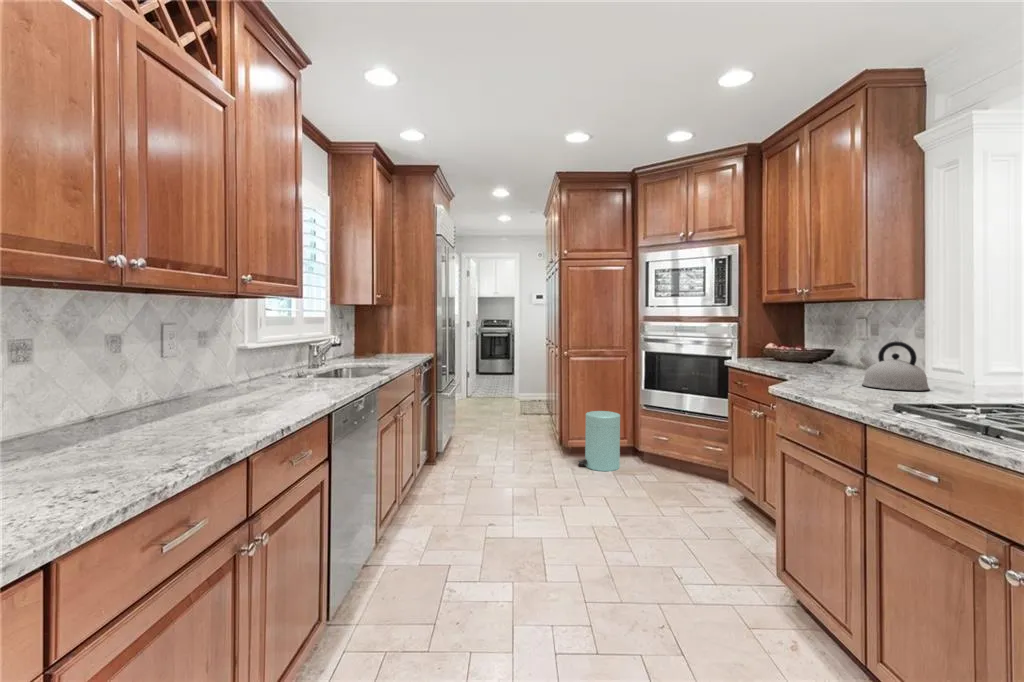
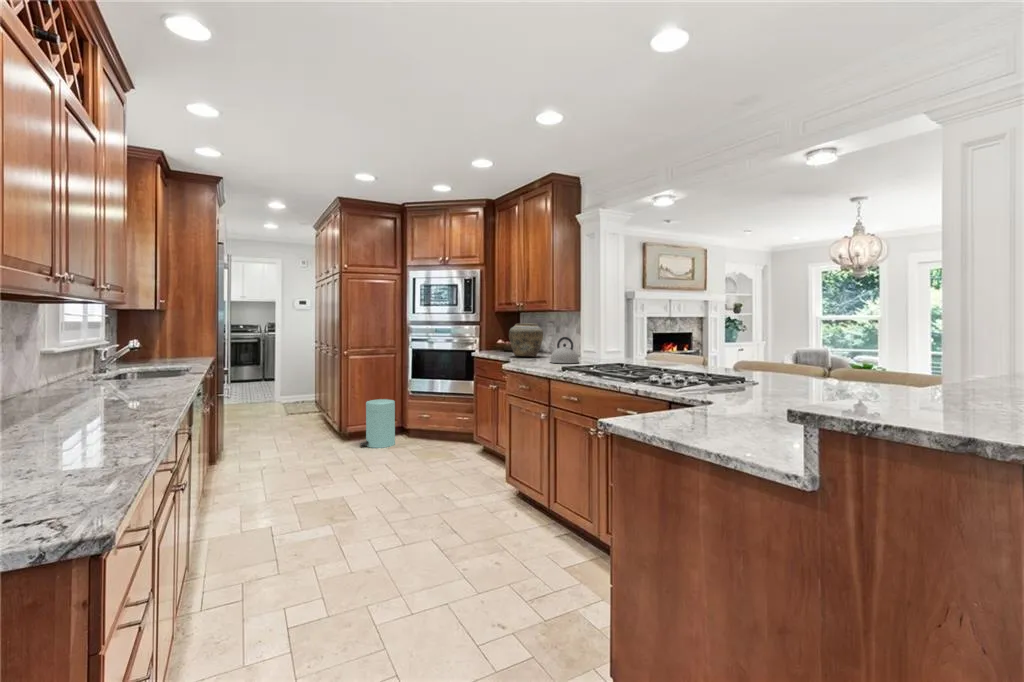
vase: none [783,318,847,371] -> present [509,323,543,357]

